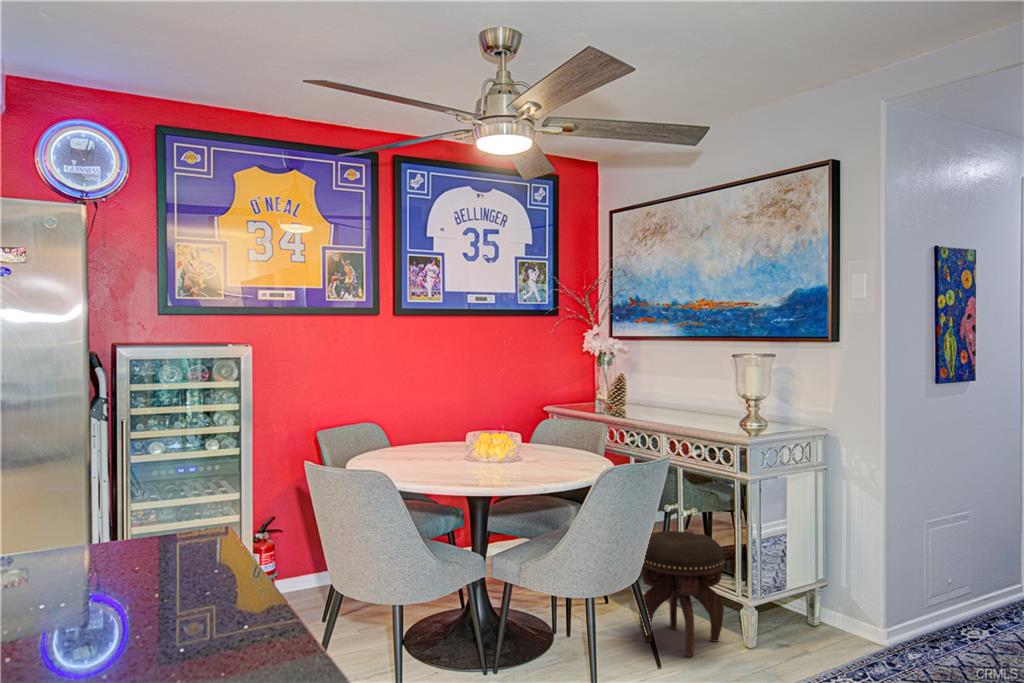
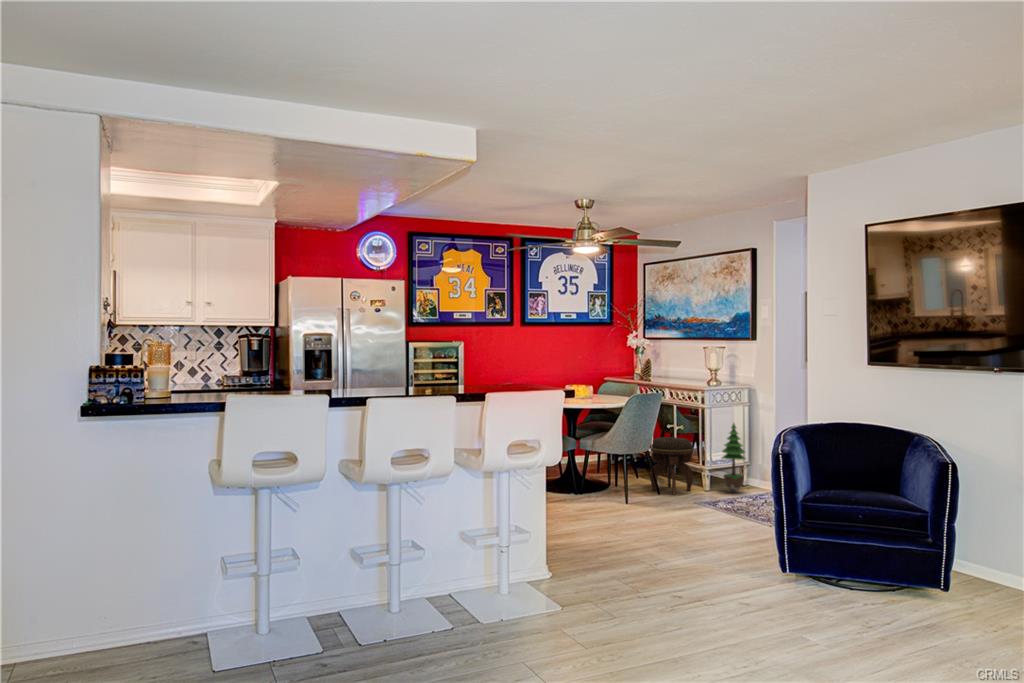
potted tree: none [776,503,830,642] -> present [722,423,745,492]

